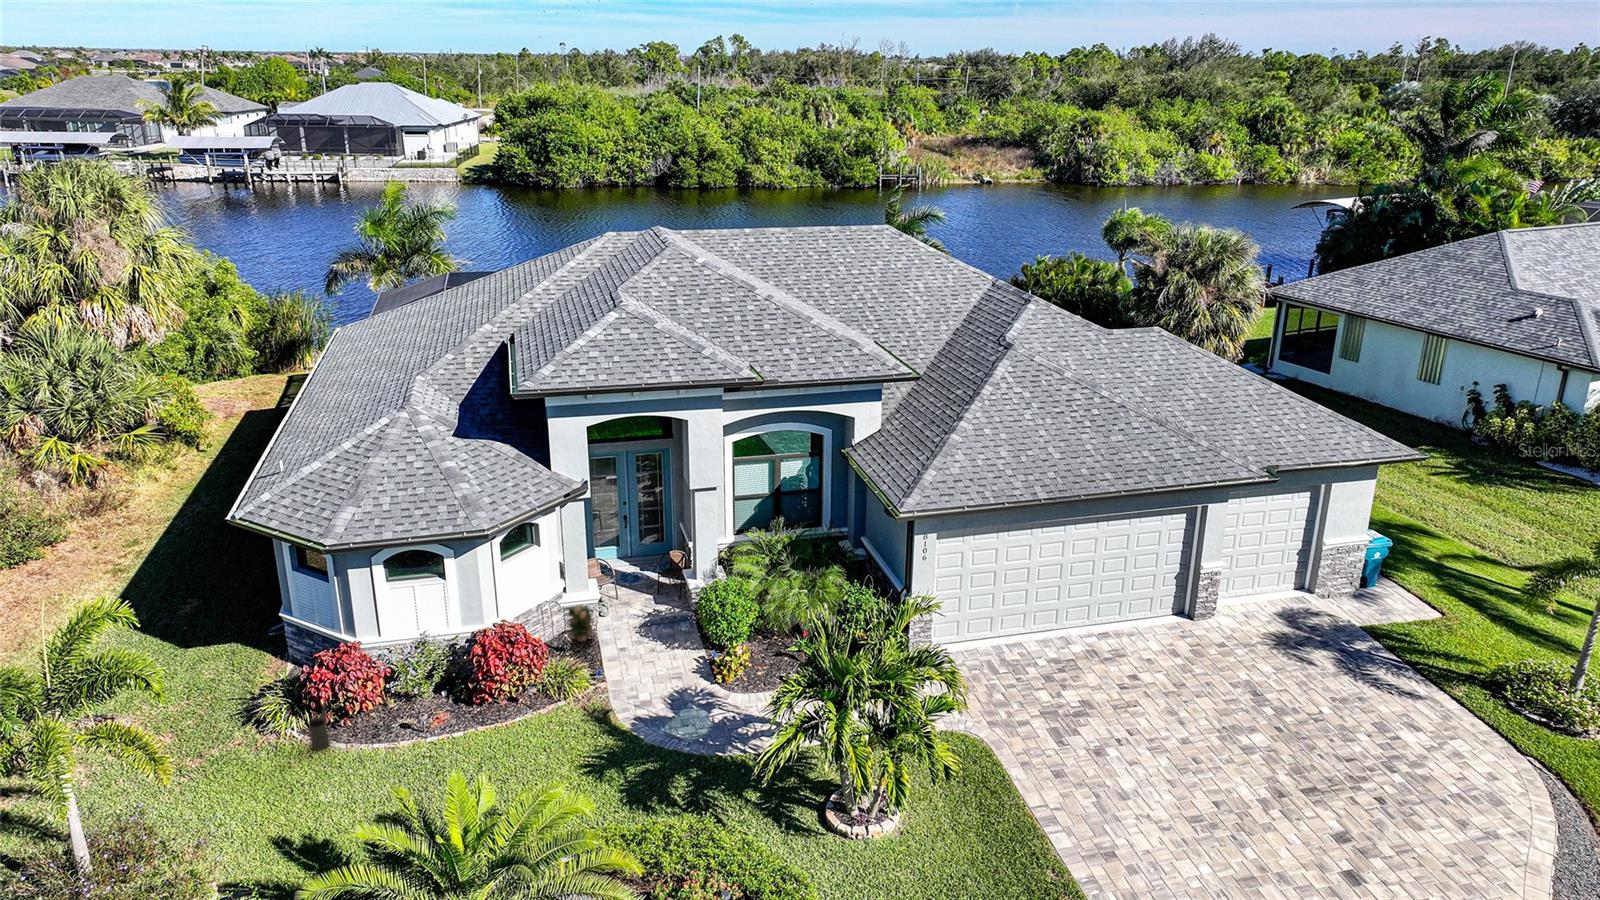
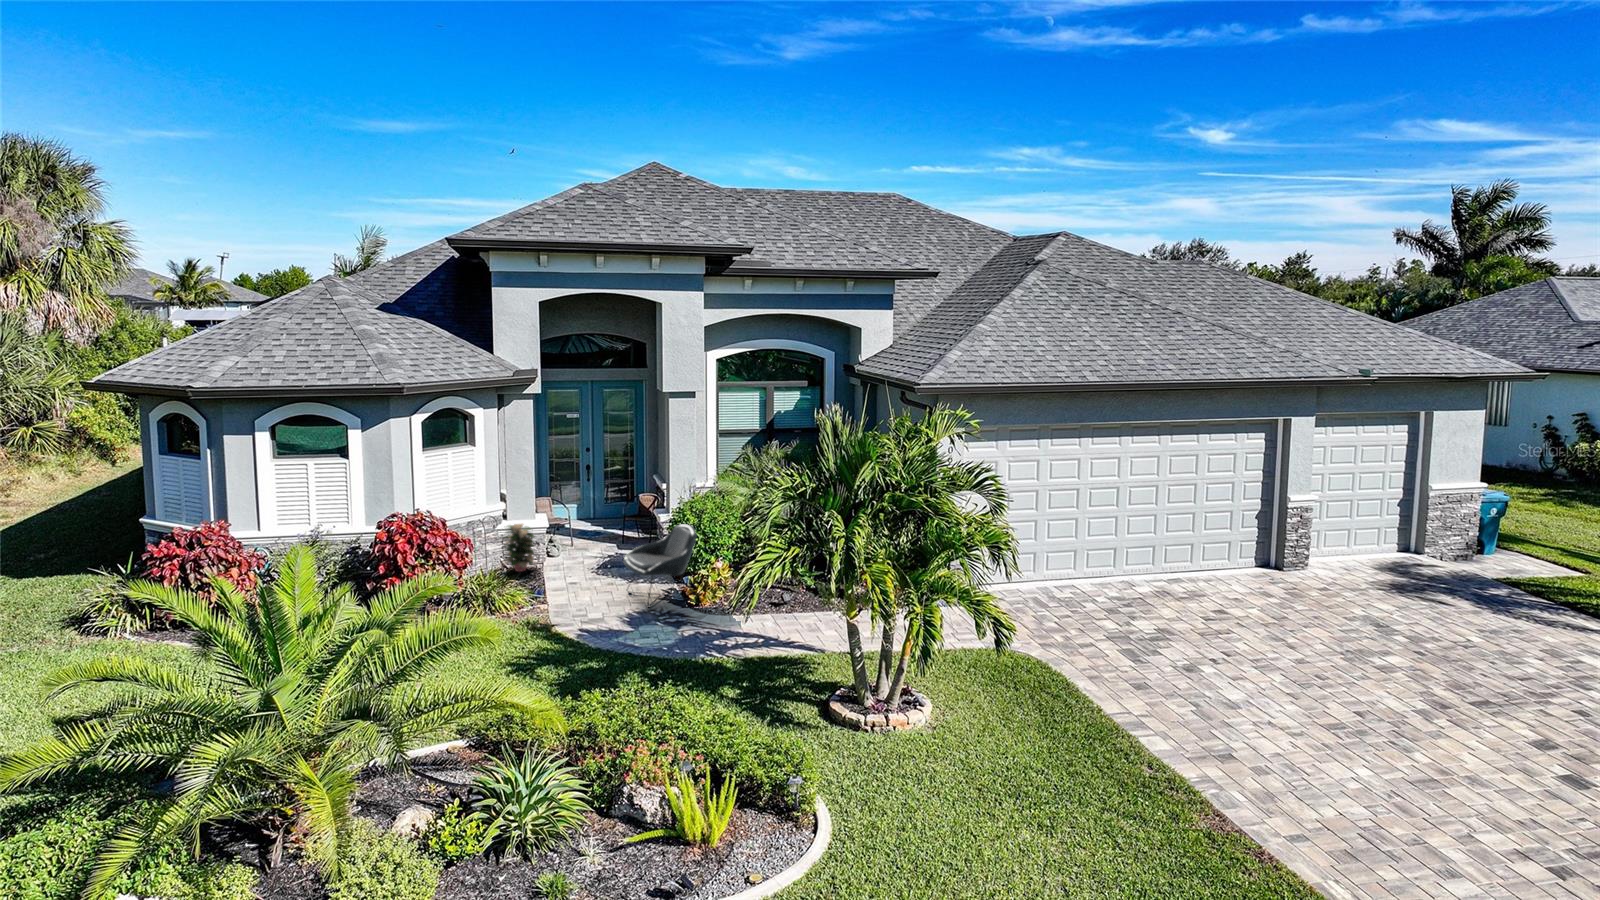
lounge chair: none [665,616,724,690] -> present [623,524,697,608]
watering can: present [309,703,330,751] -> none [138,589,168,643]

